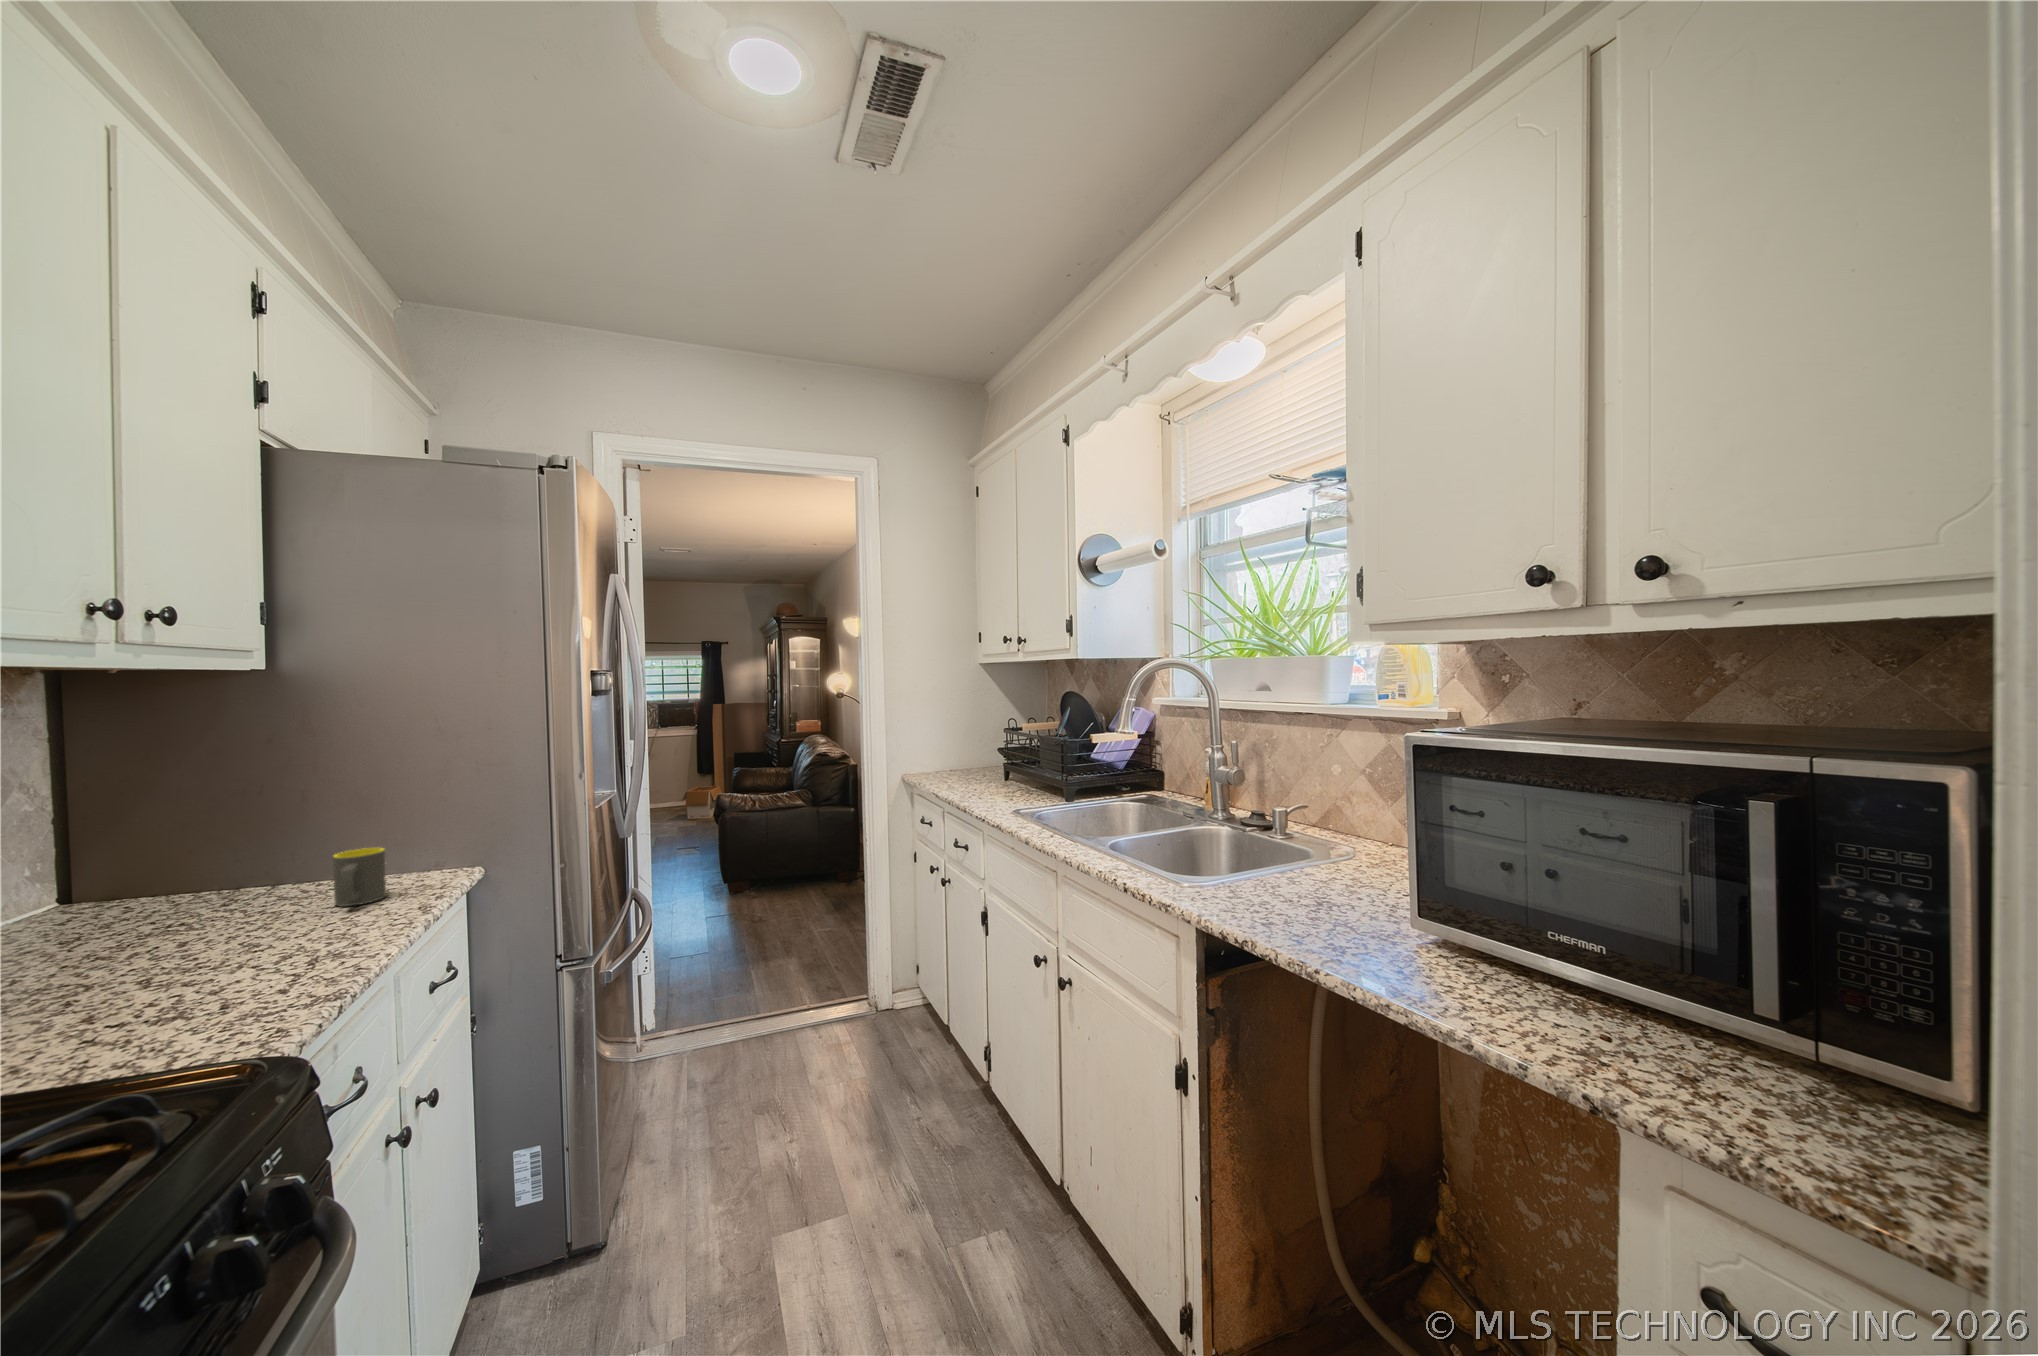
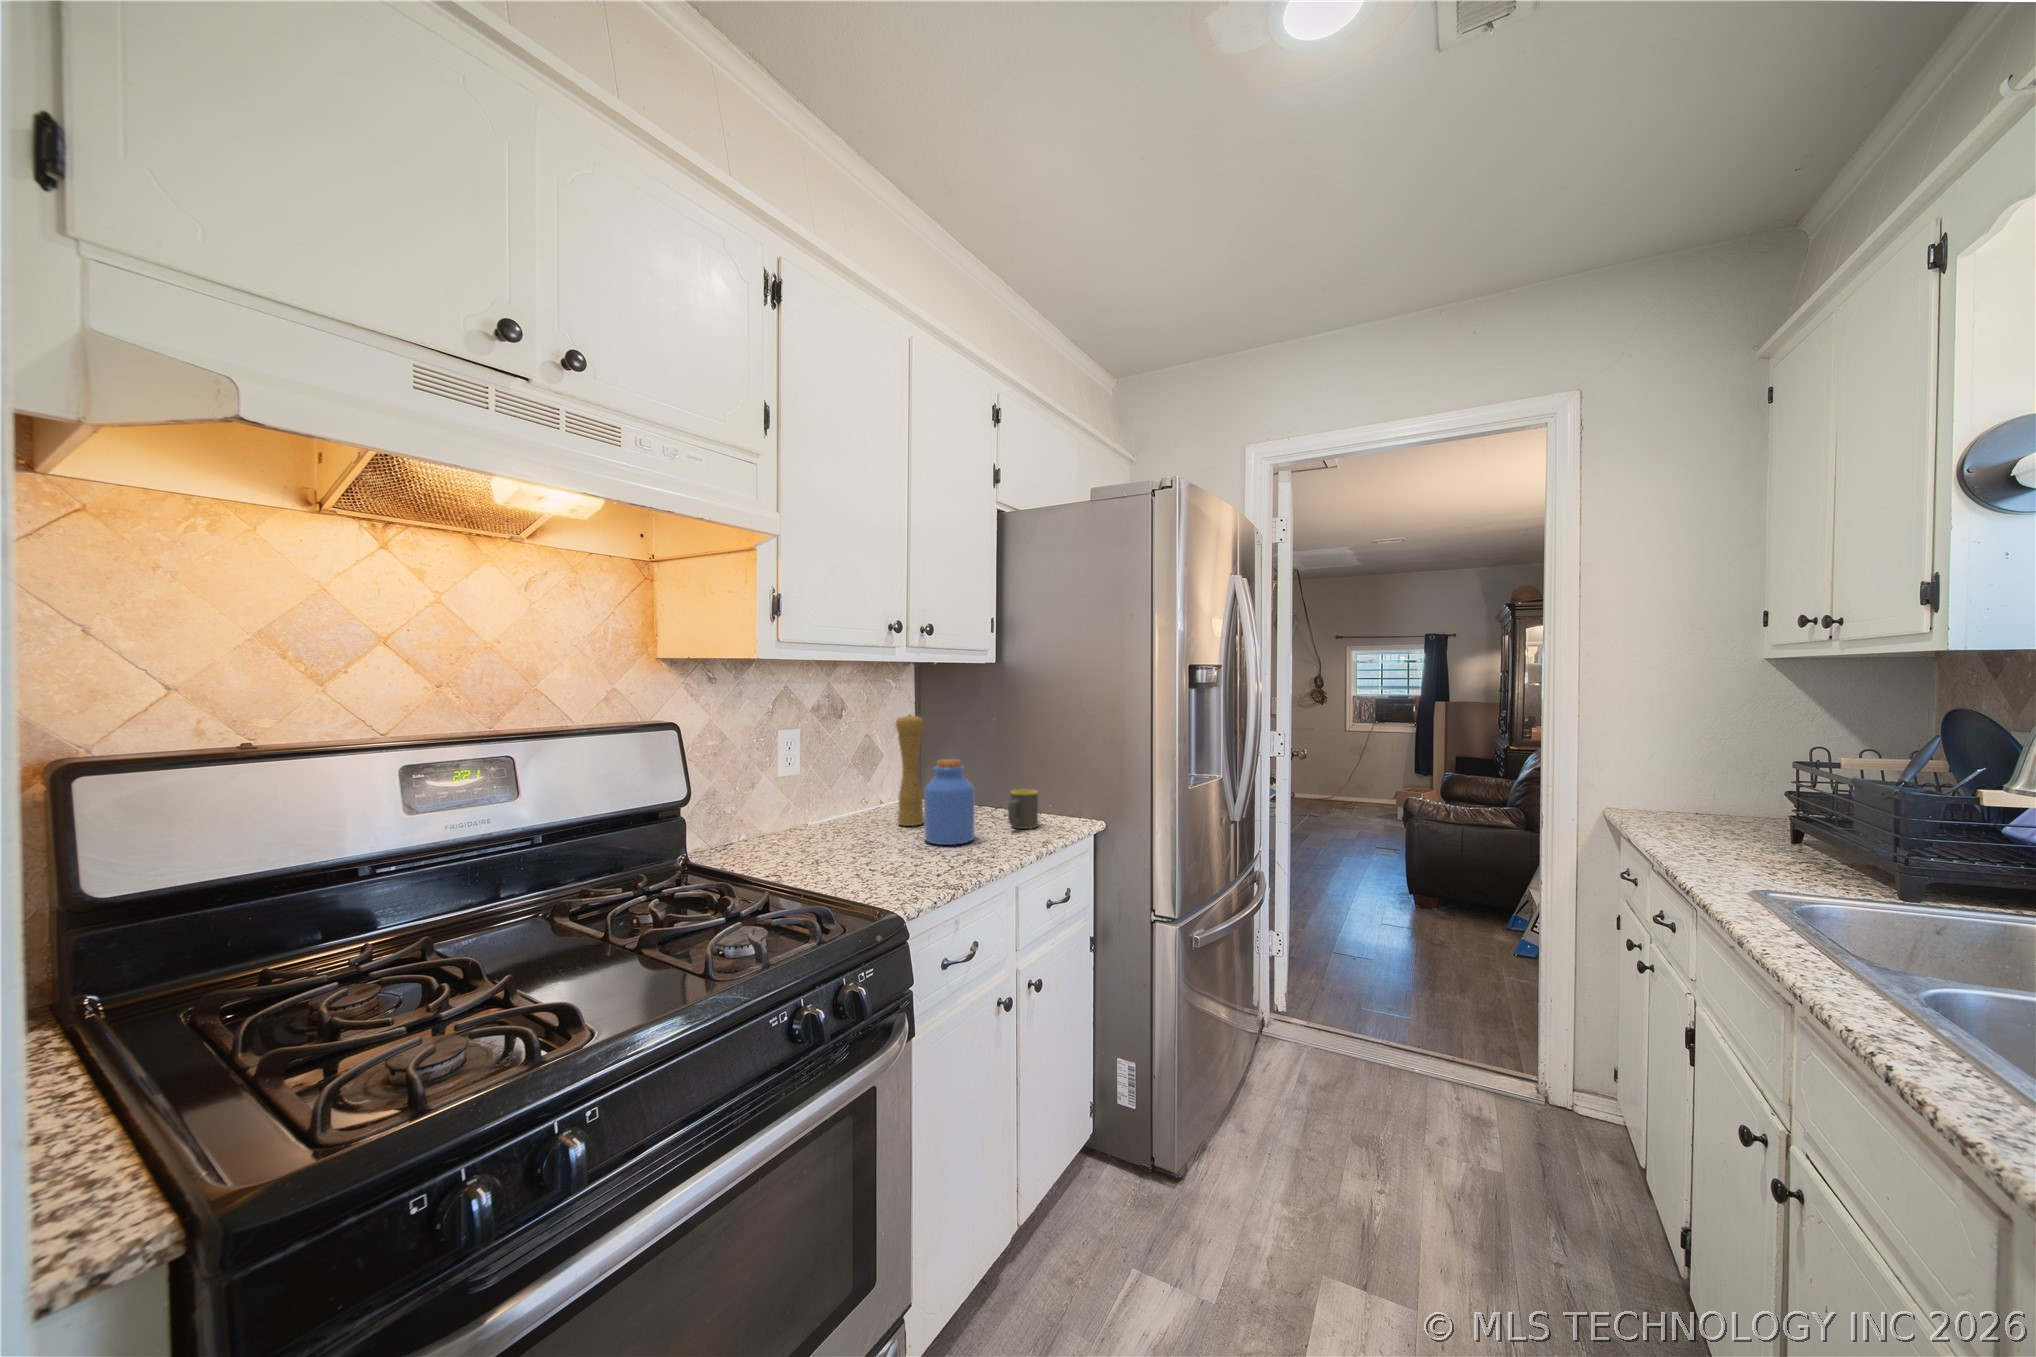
pepper mill: none [48,761,129,958] -> present [896,714,924,826]
jar: none [168,821,288,964] -> present [924,759,975,845]

